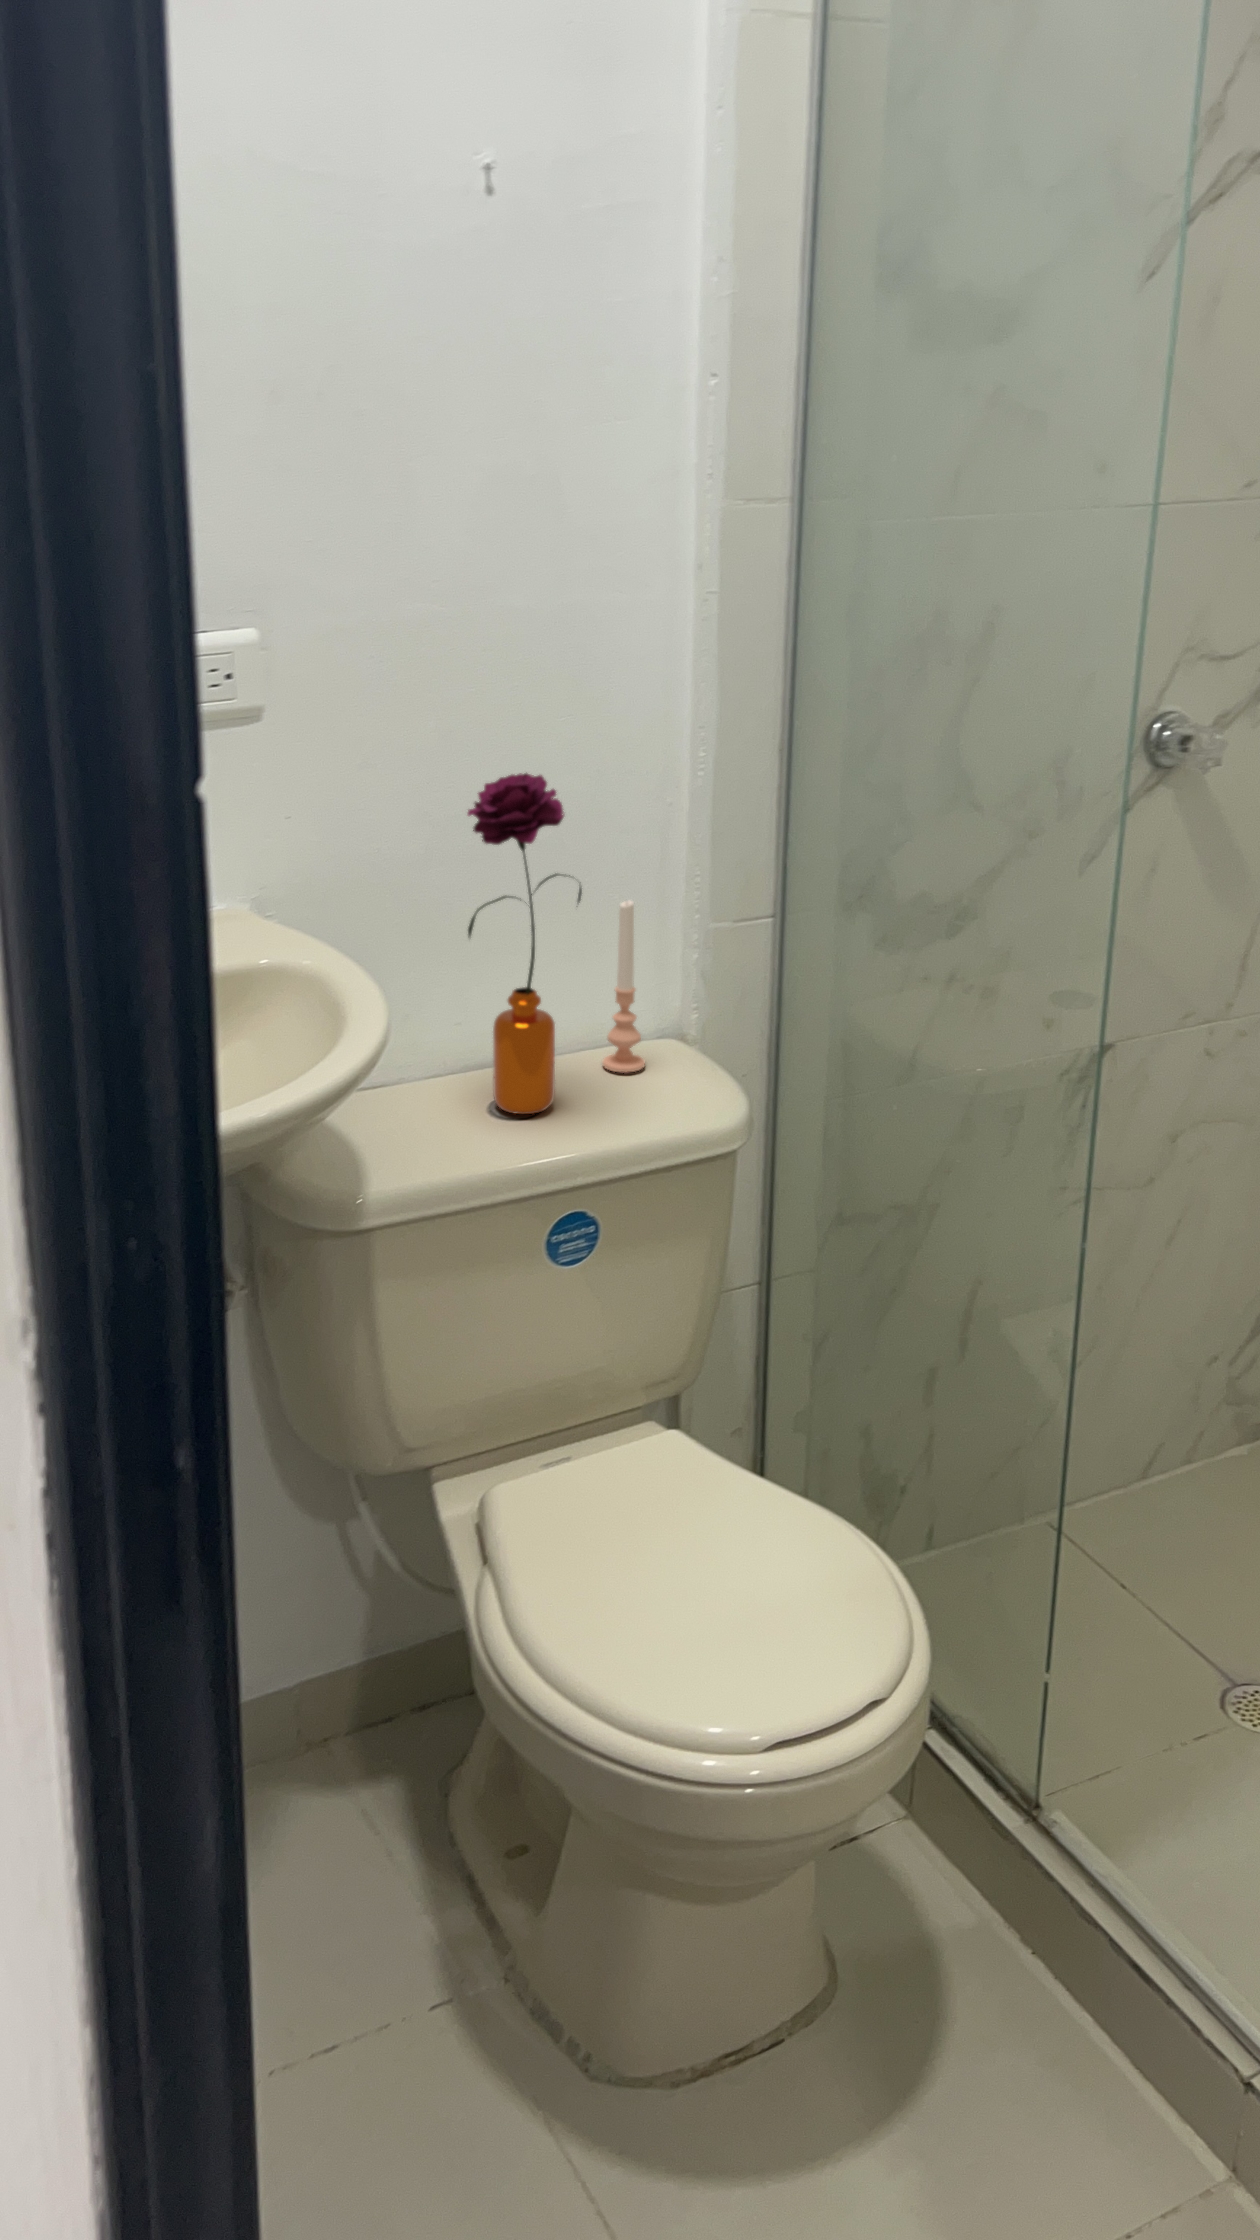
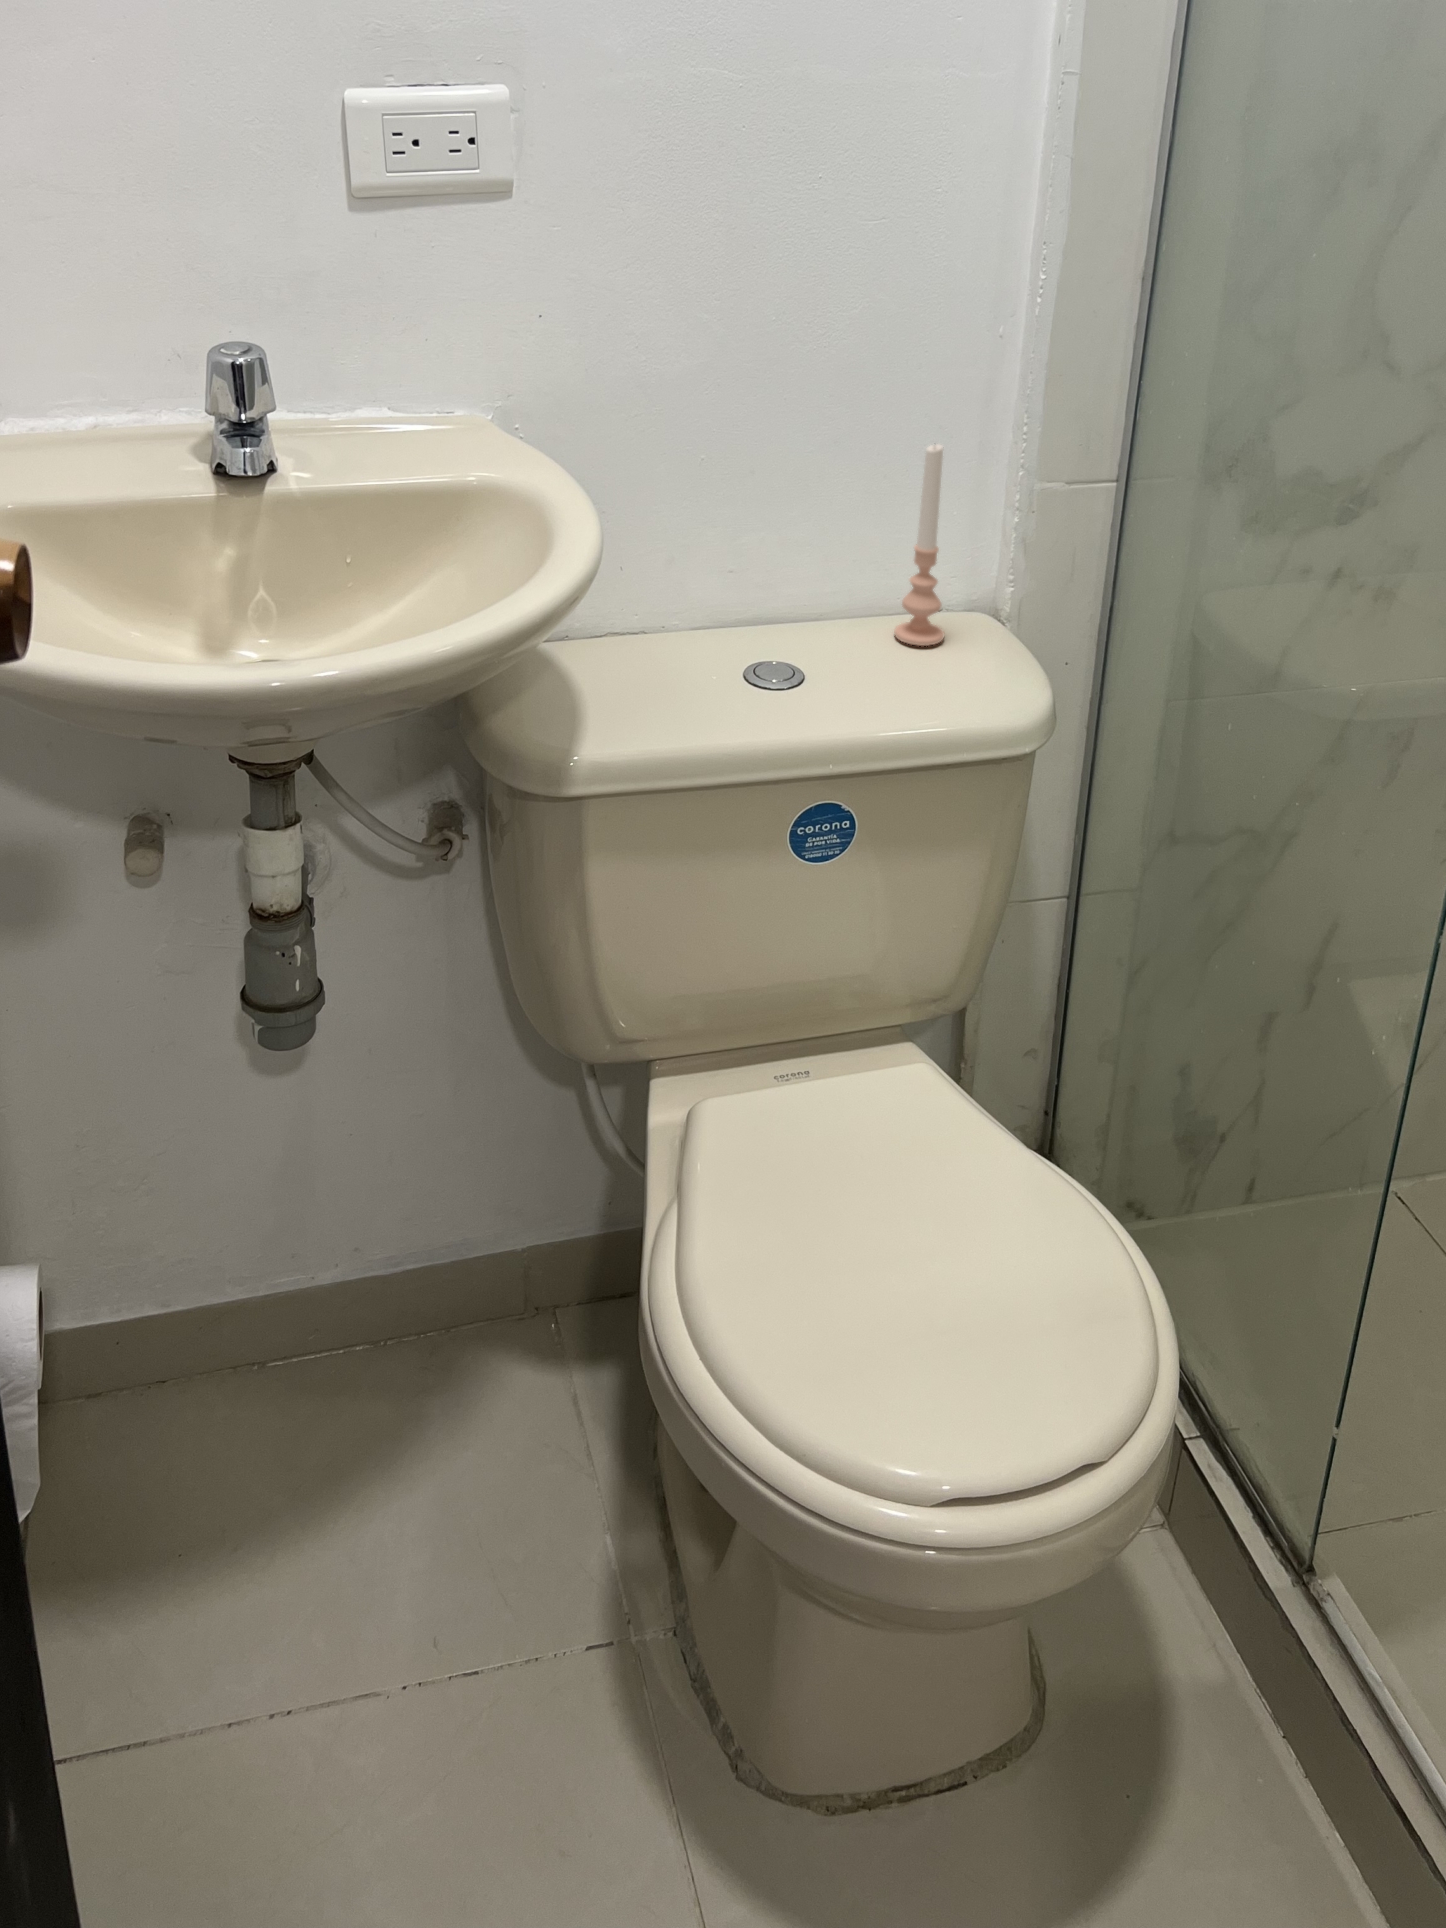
flower: present [468,773,582,1114] -> none [730,279,871,685]

